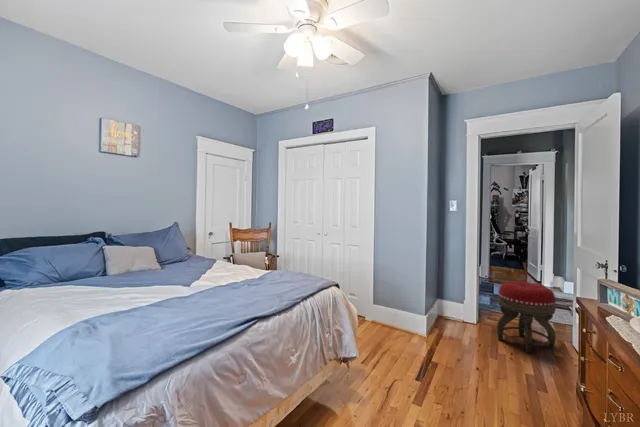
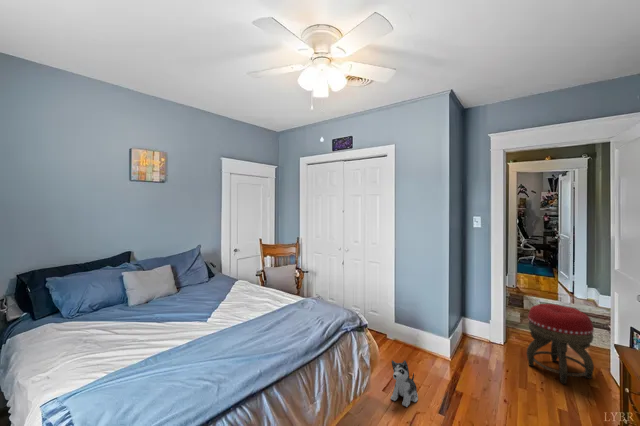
plush toy: none [369,331,396,376] -> present [391,360,418,407]

